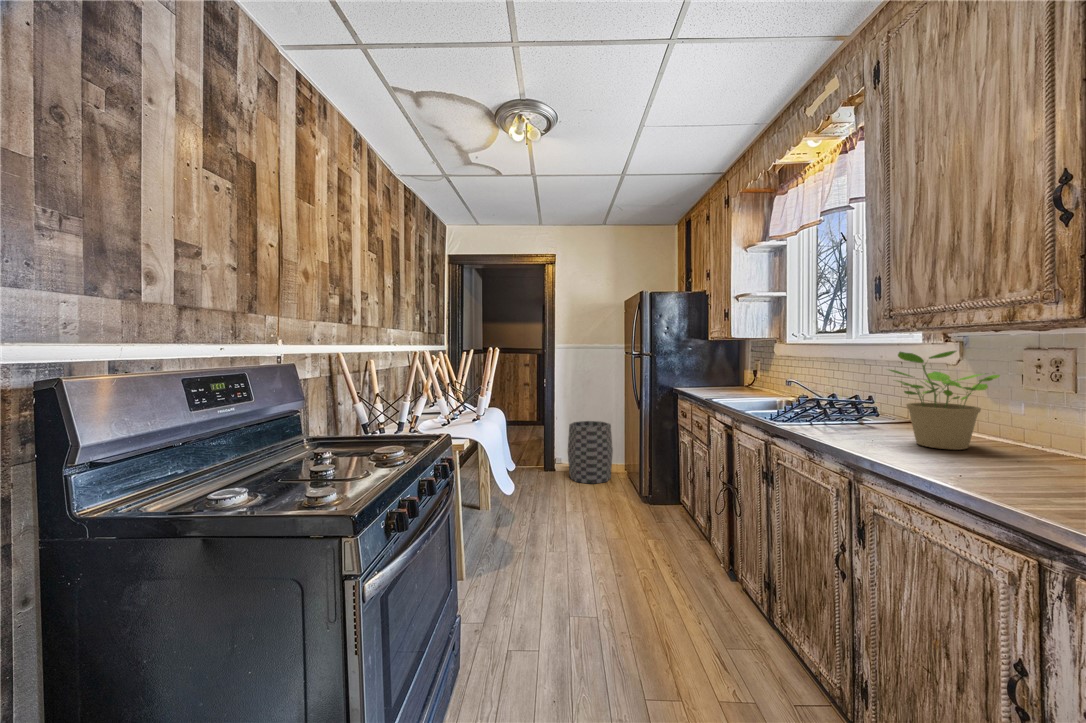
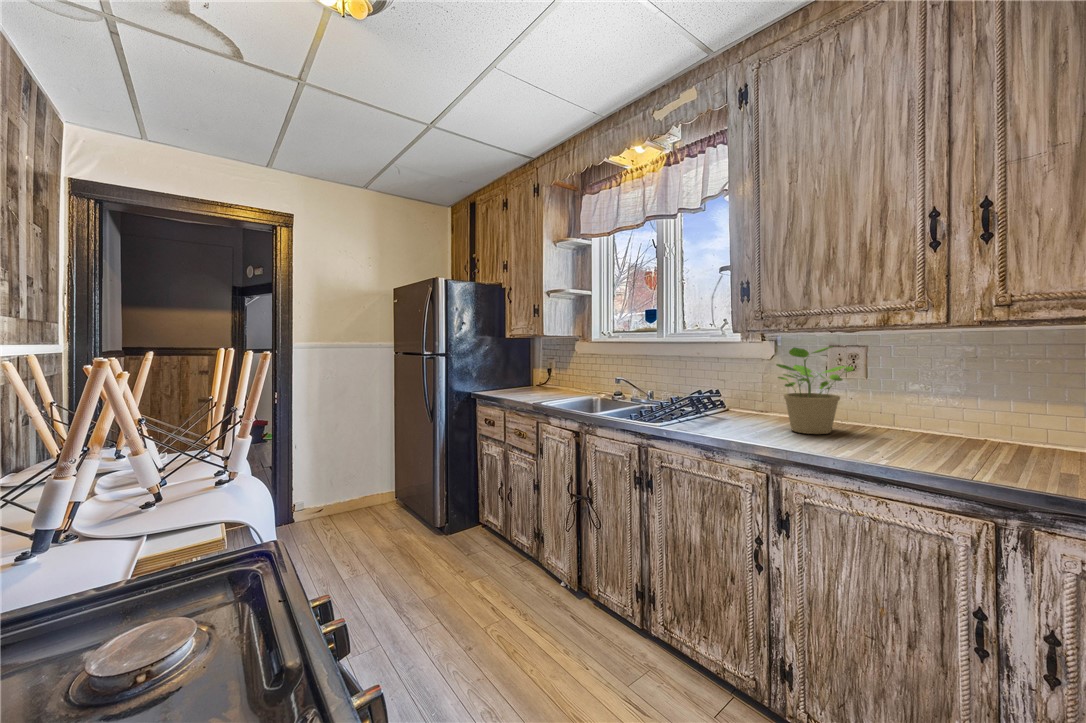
trash can: present [568,421,613,484] -> none [316,439,378,525]

